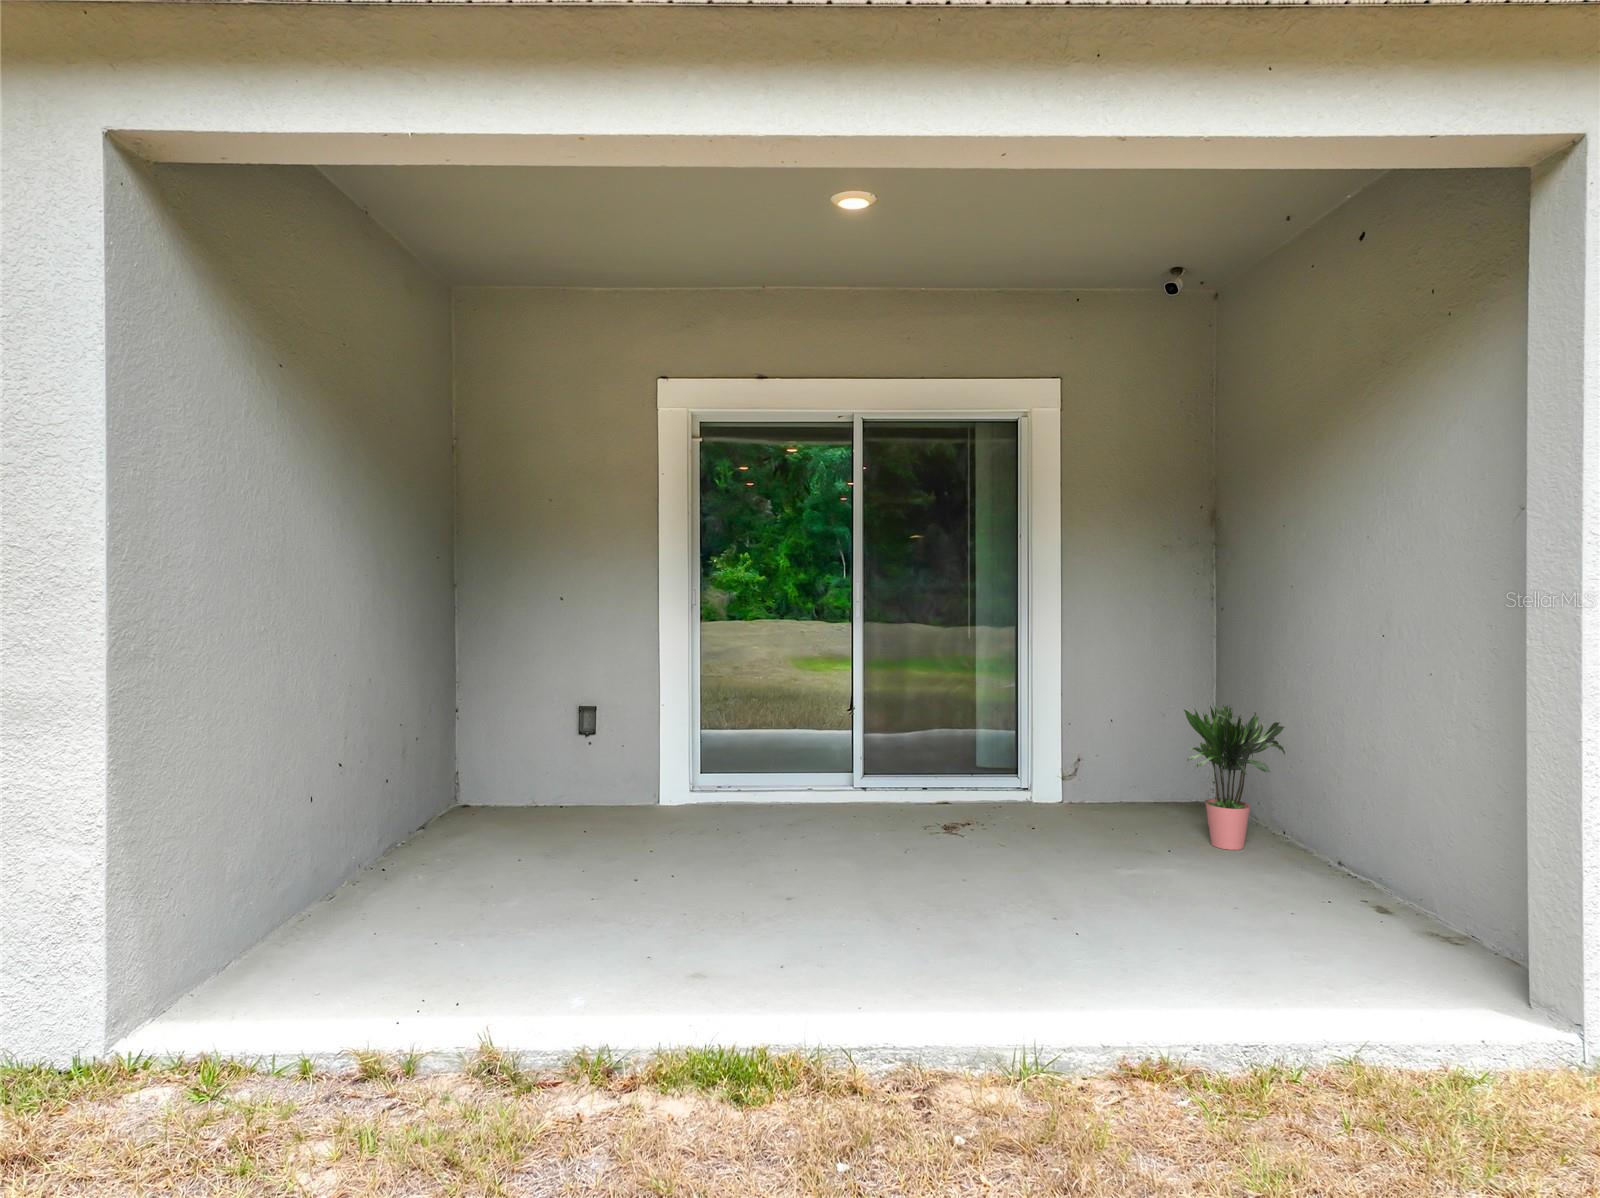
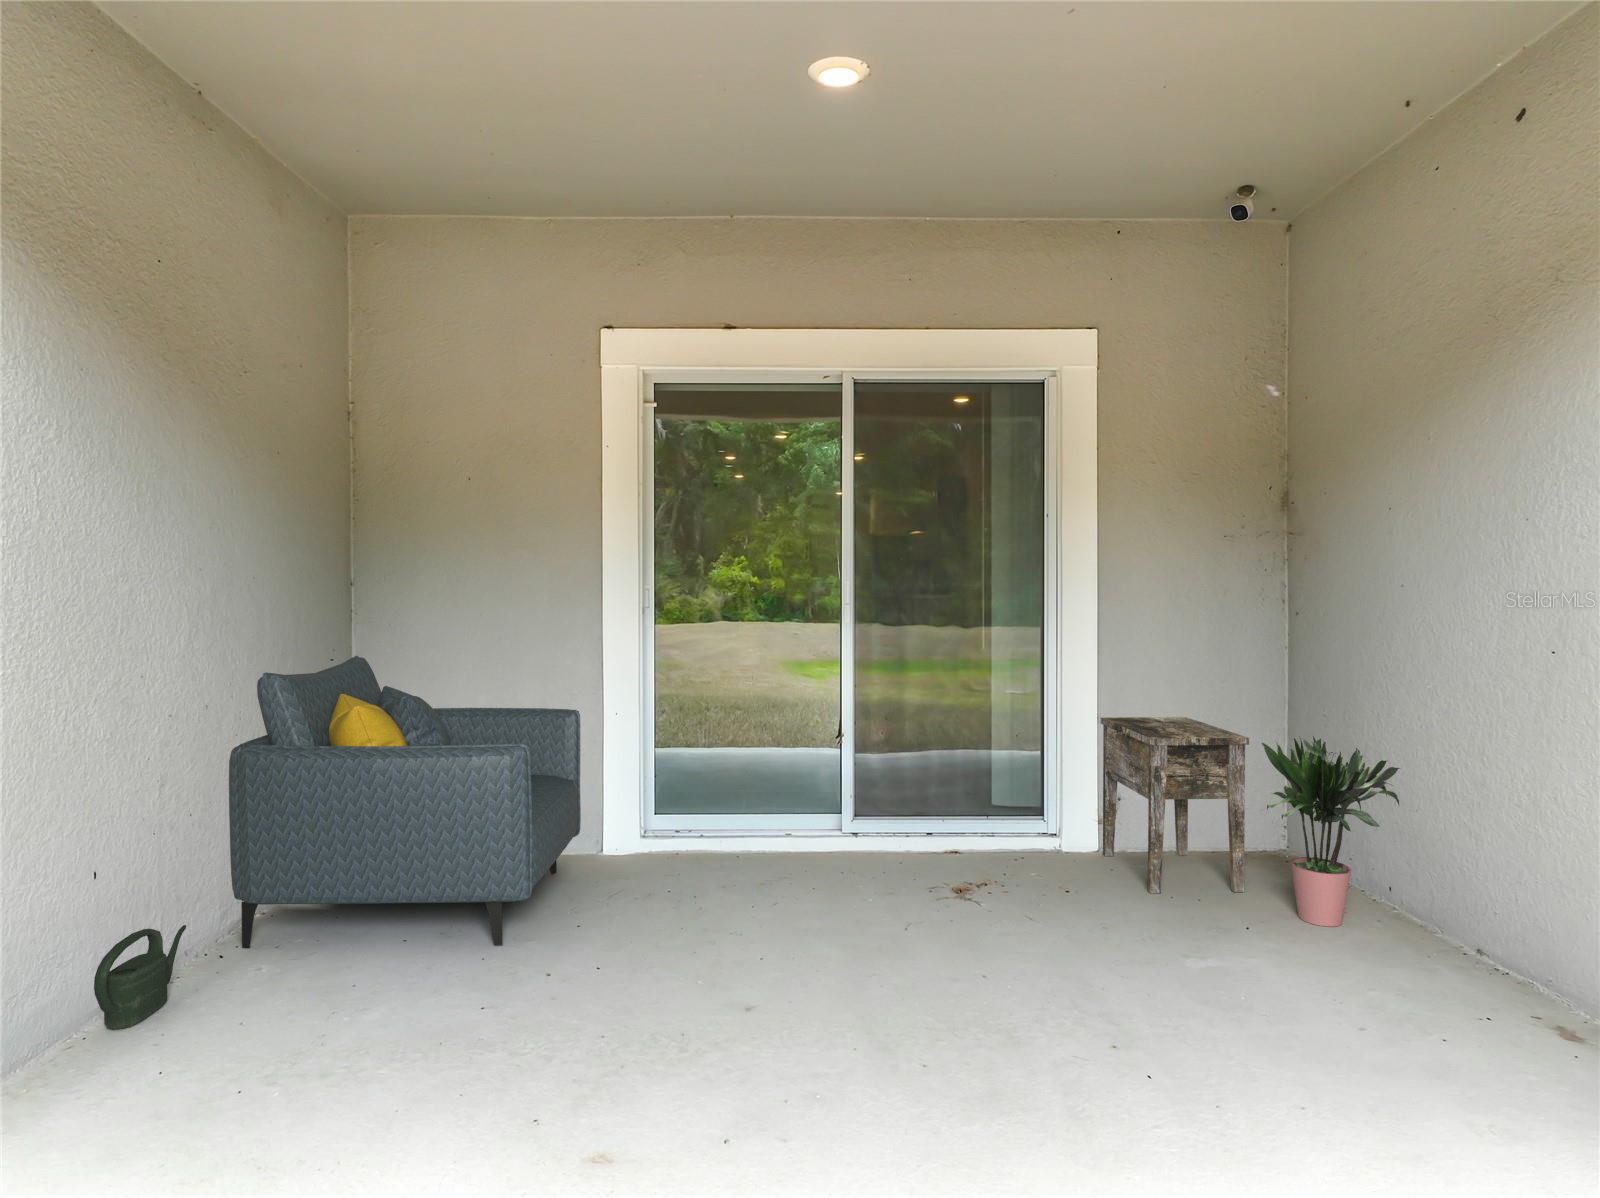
armchair: none [388,644,645,865] -> present [229,656,581,948]
side table: none [1063,693,1177,830] -> present [1101,717,1249,893]
watering can: none [323,841,369,910] -> present [94,925,186,1029]

